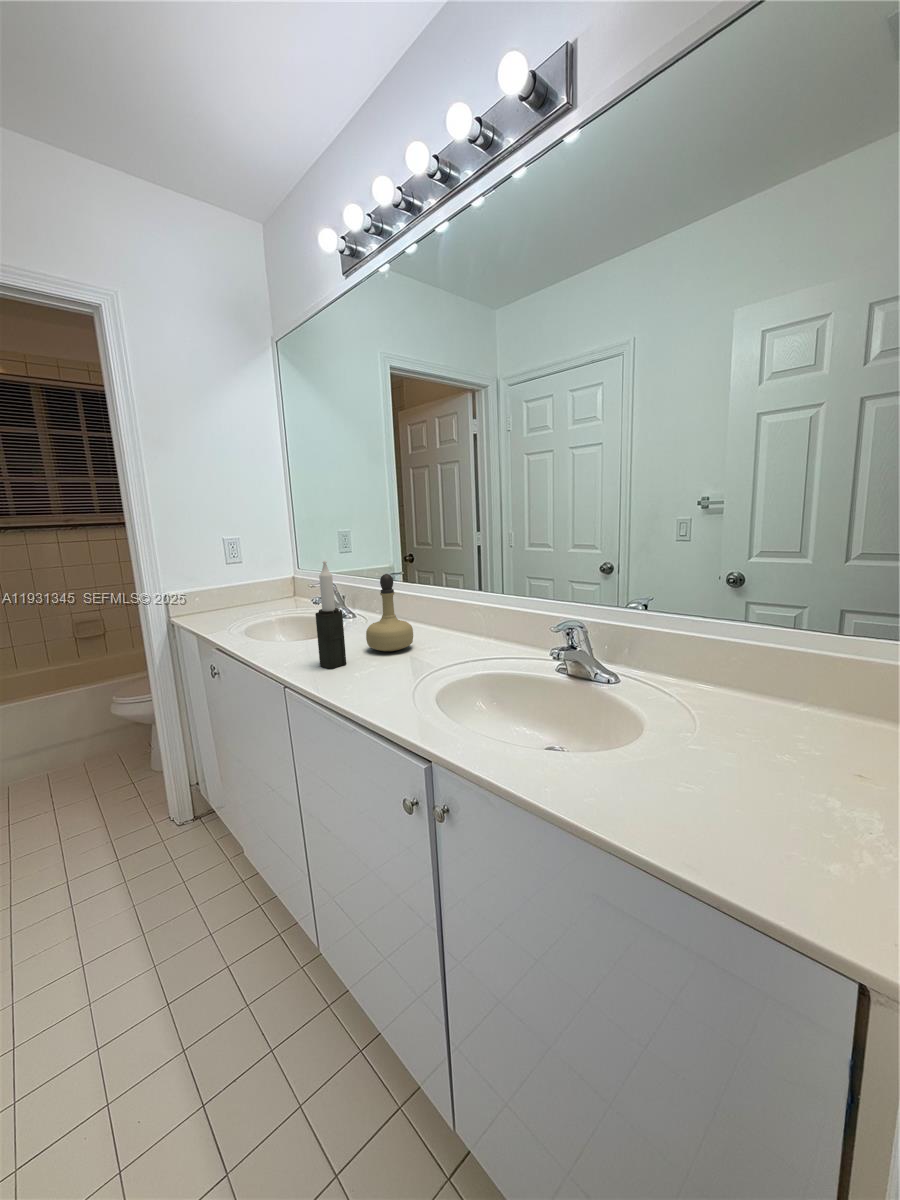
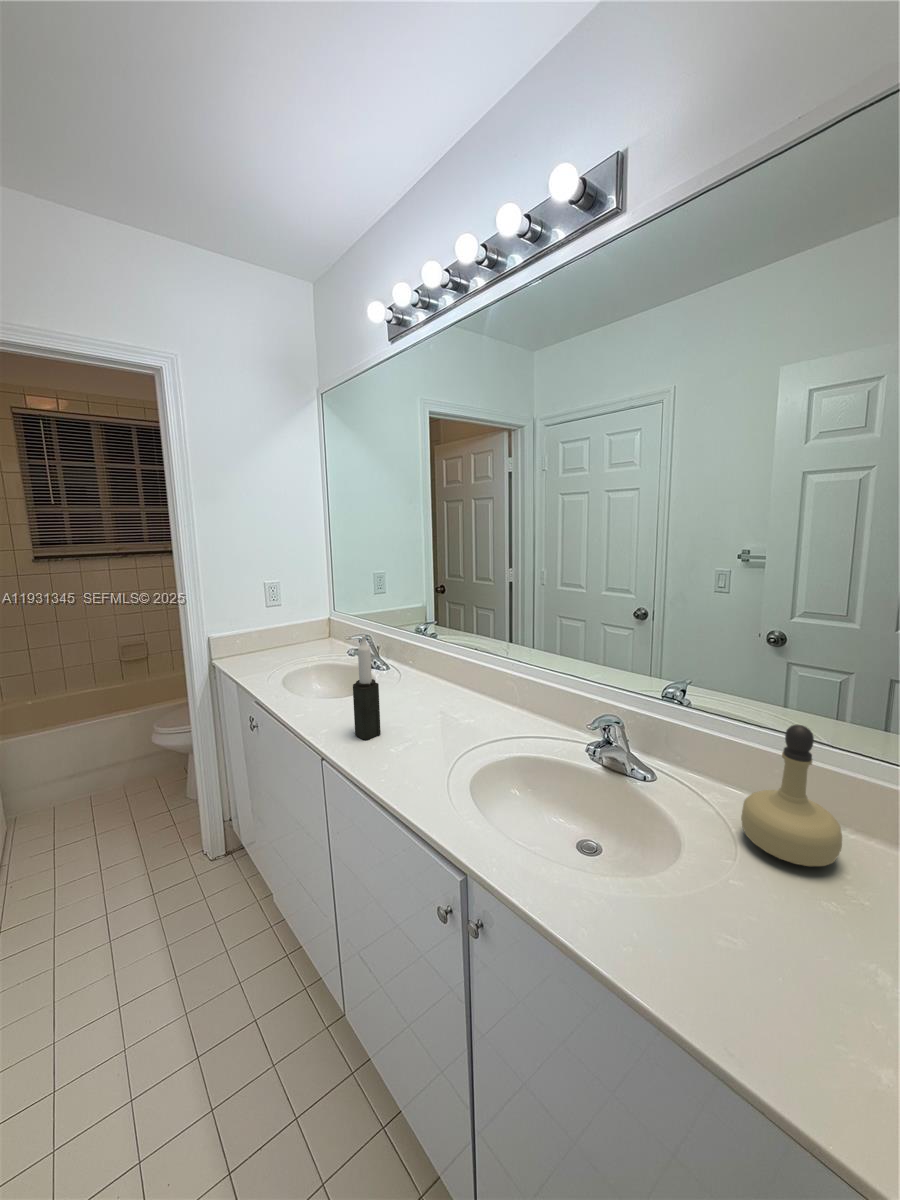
perfume bottle: present [366,574,413,651] -> present [741,725,842,866]

